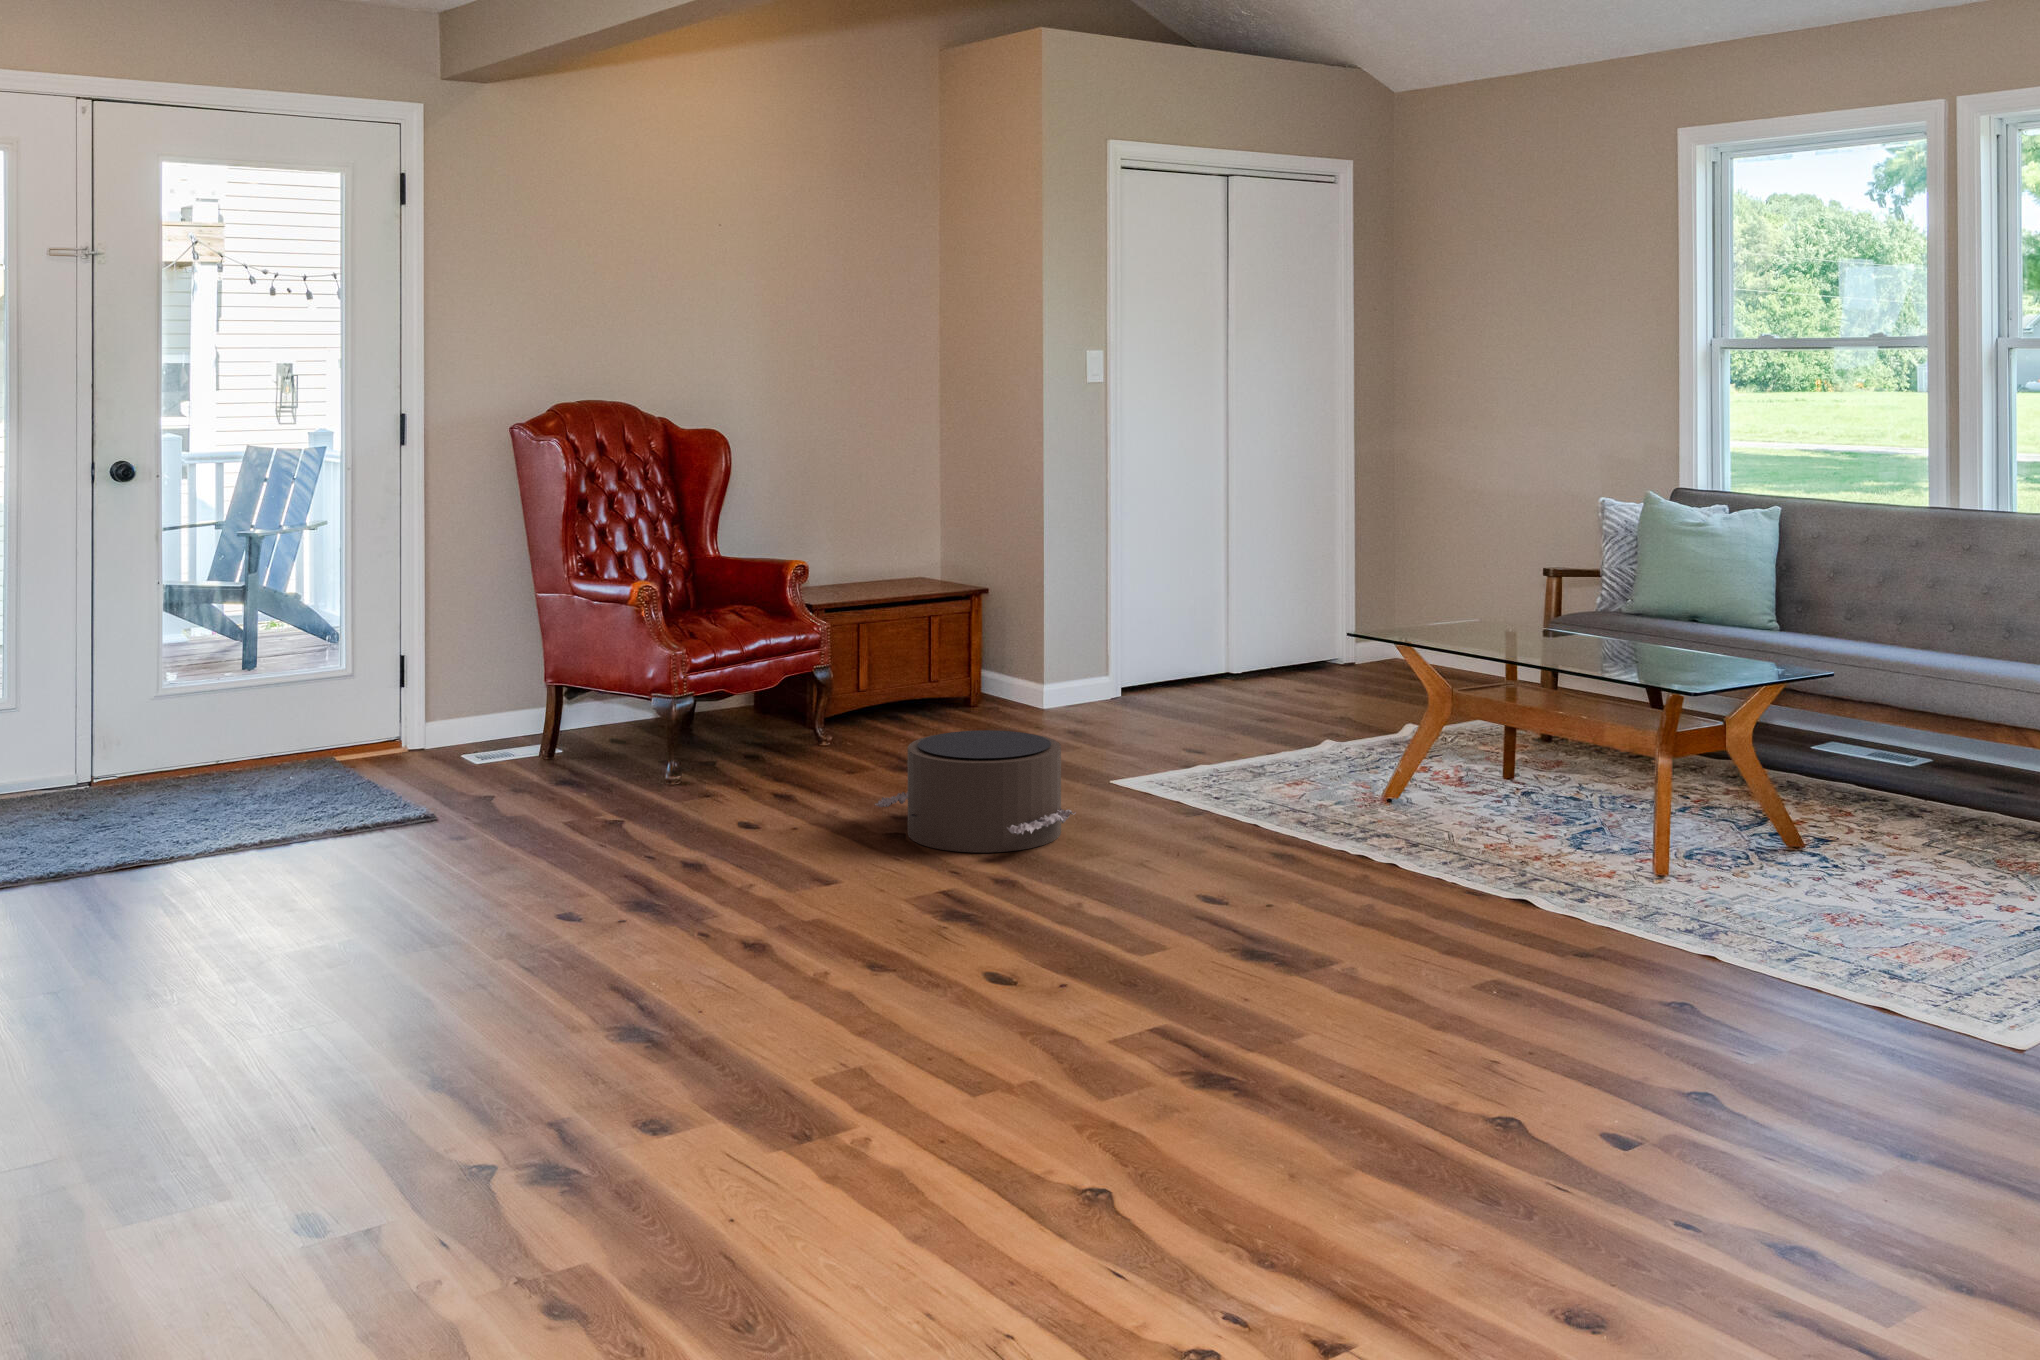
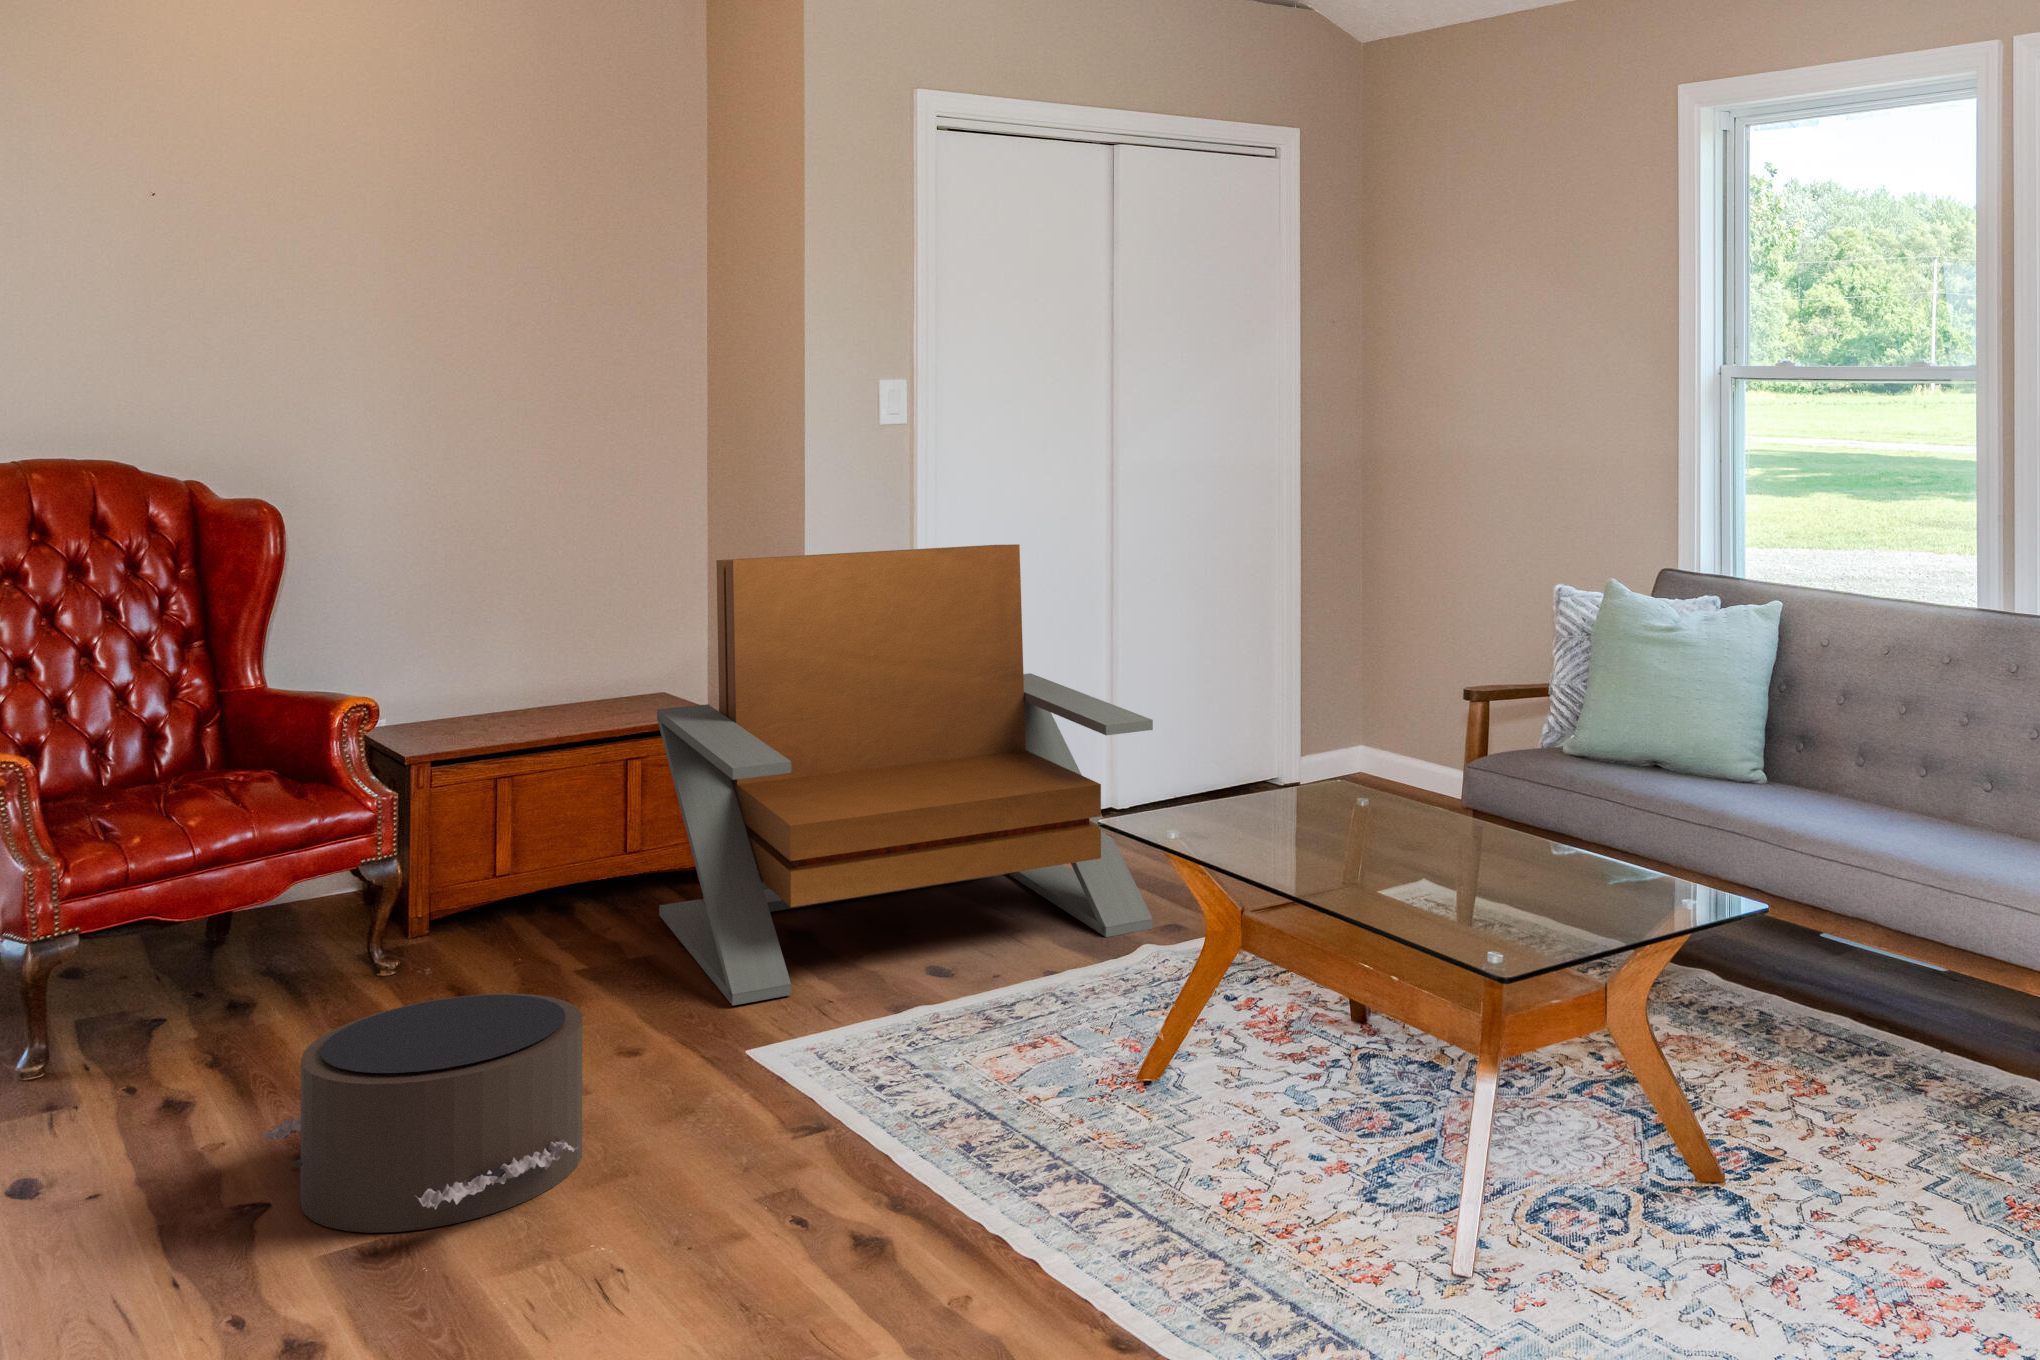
lounge chair: none [959,467,1319,766] -> present [657,544,1153,1005]

